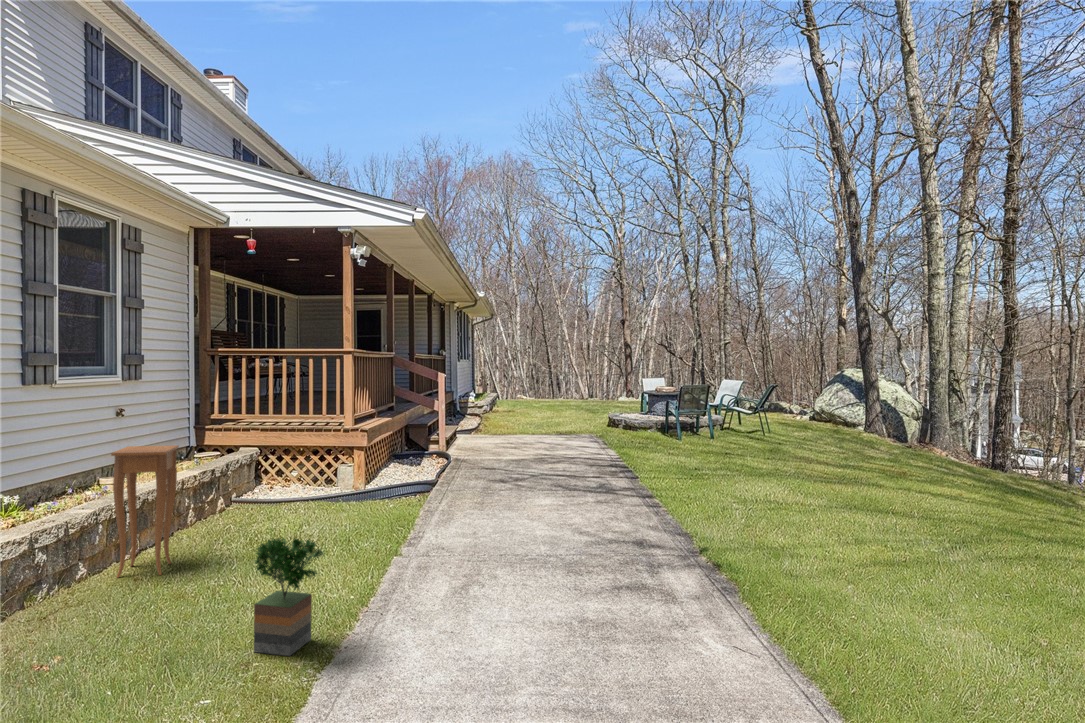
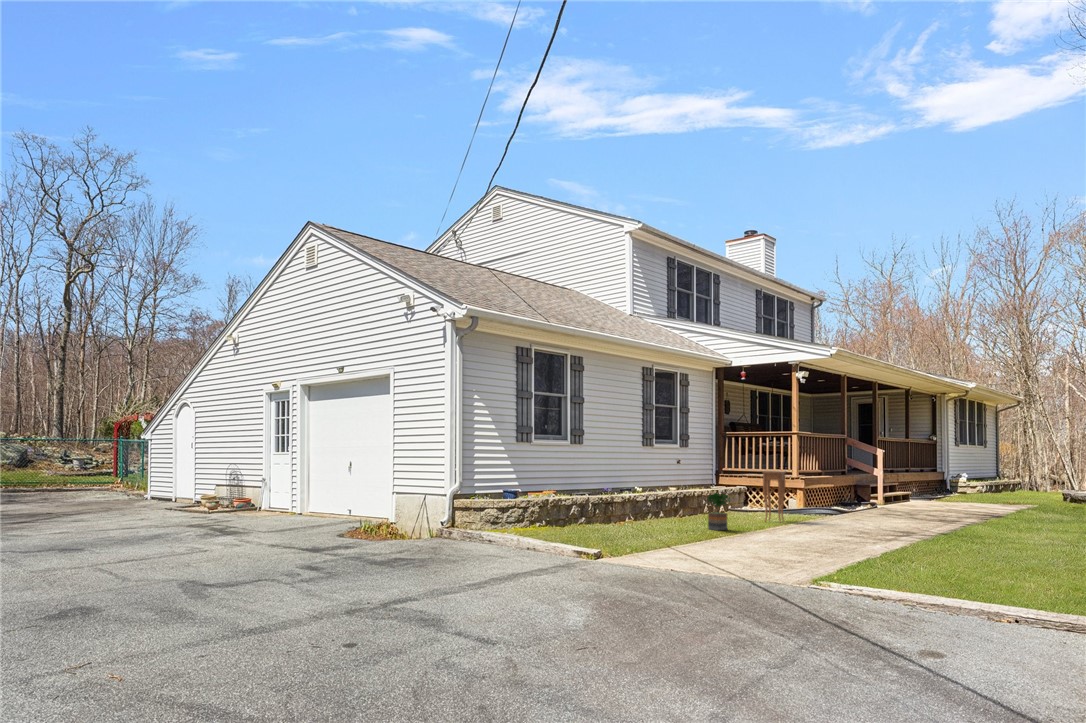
side table: present [111,445,179,578] -> present [763,471,786,522]

